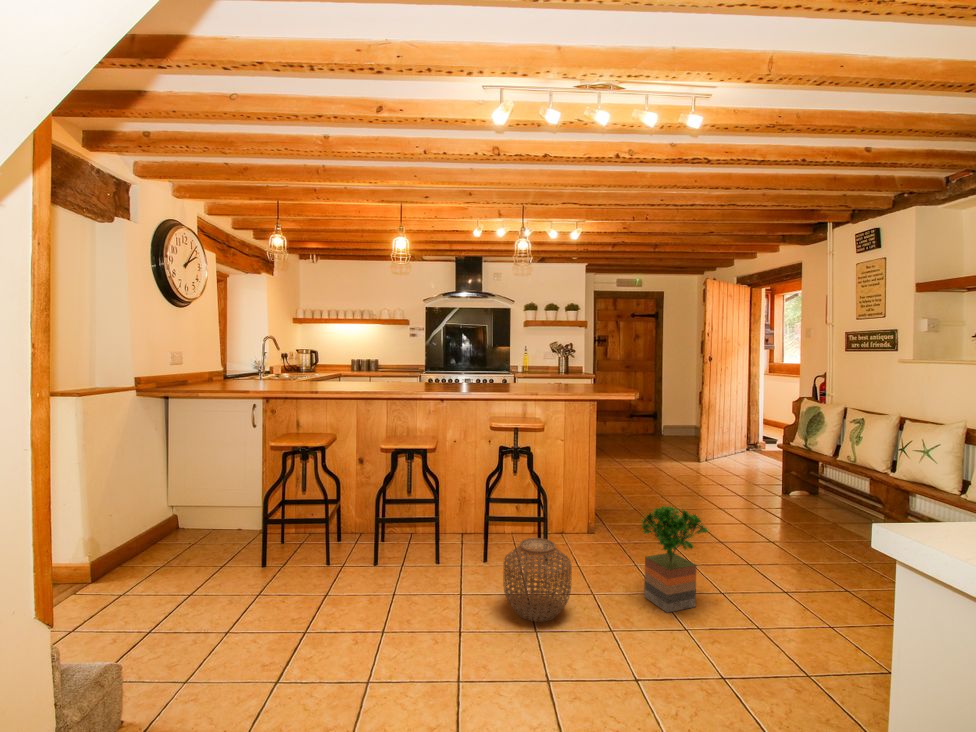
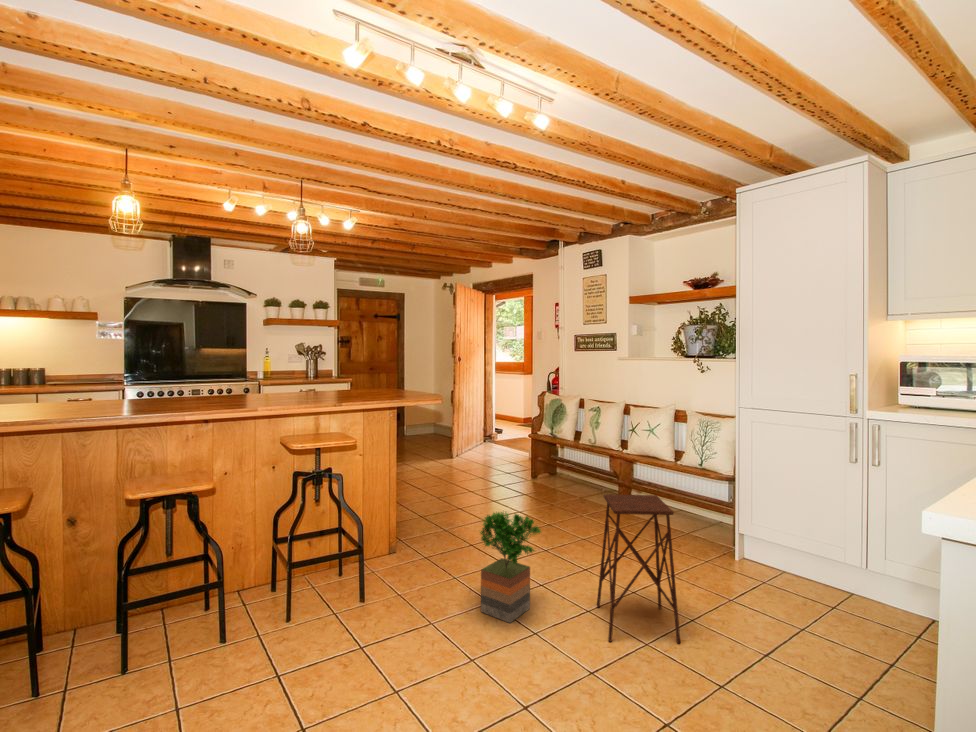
side table: none [764,504,856,682] -> present [597,495,680,643]
woven basket: present [503,538,572,622] -> none [341,577,423,681]

